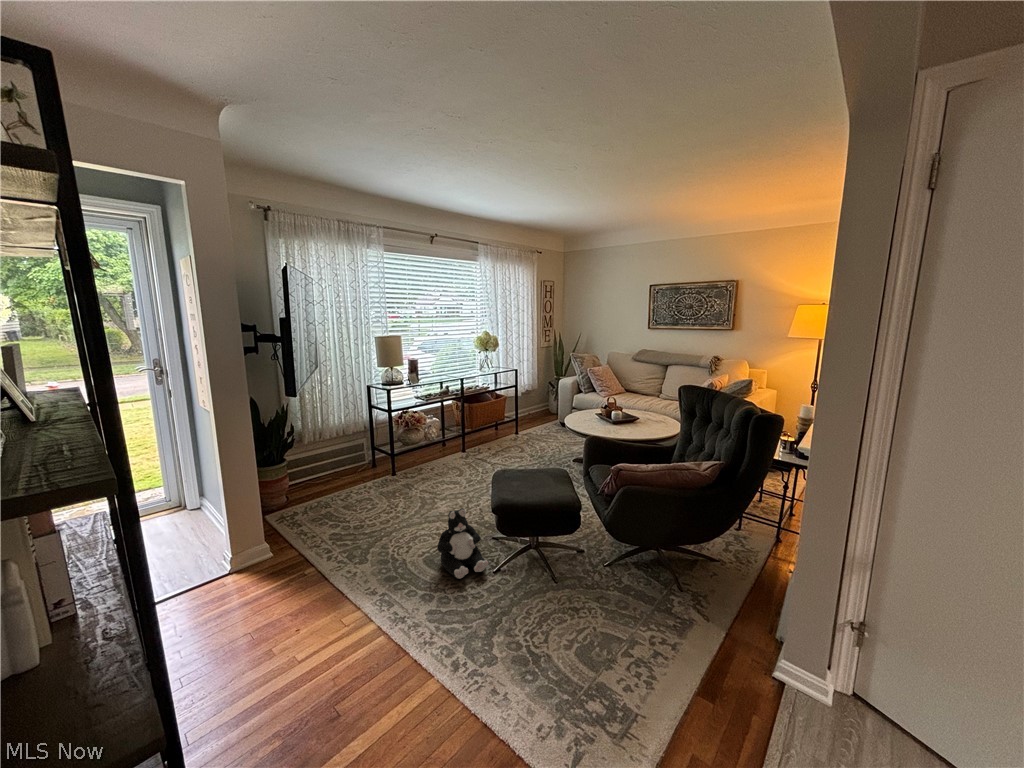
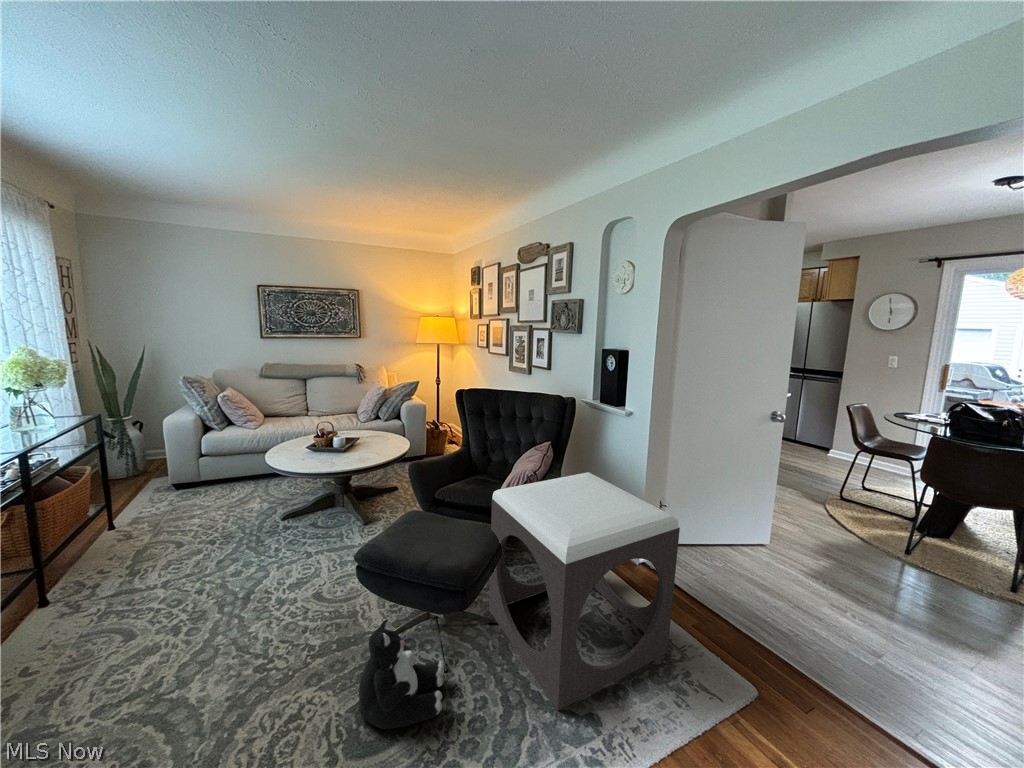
footstool: none [487,469,674,718] -> present [489,472,680,711]

